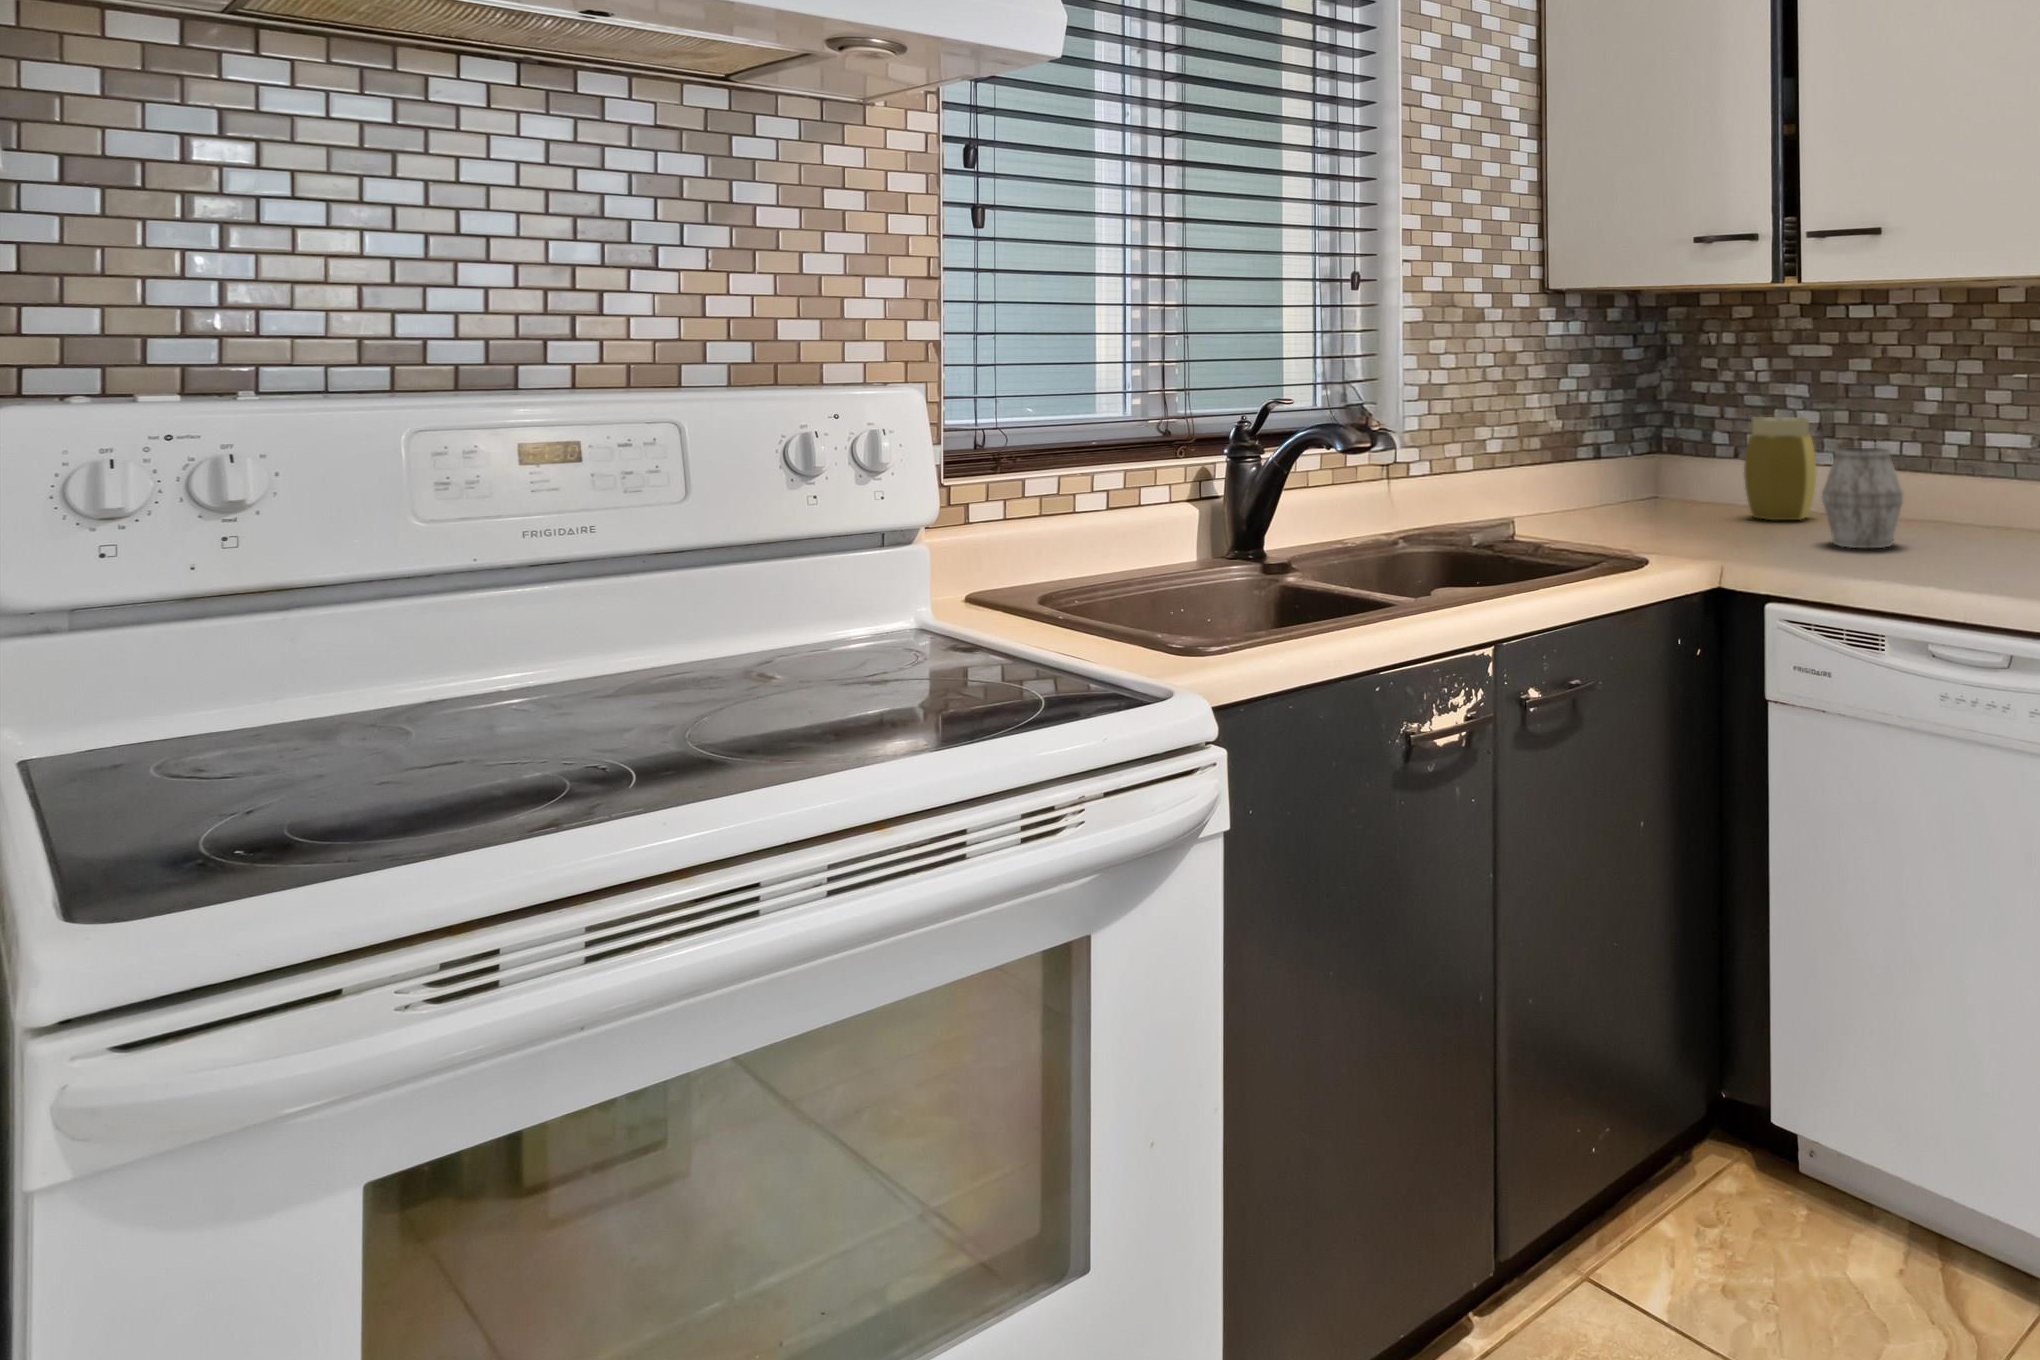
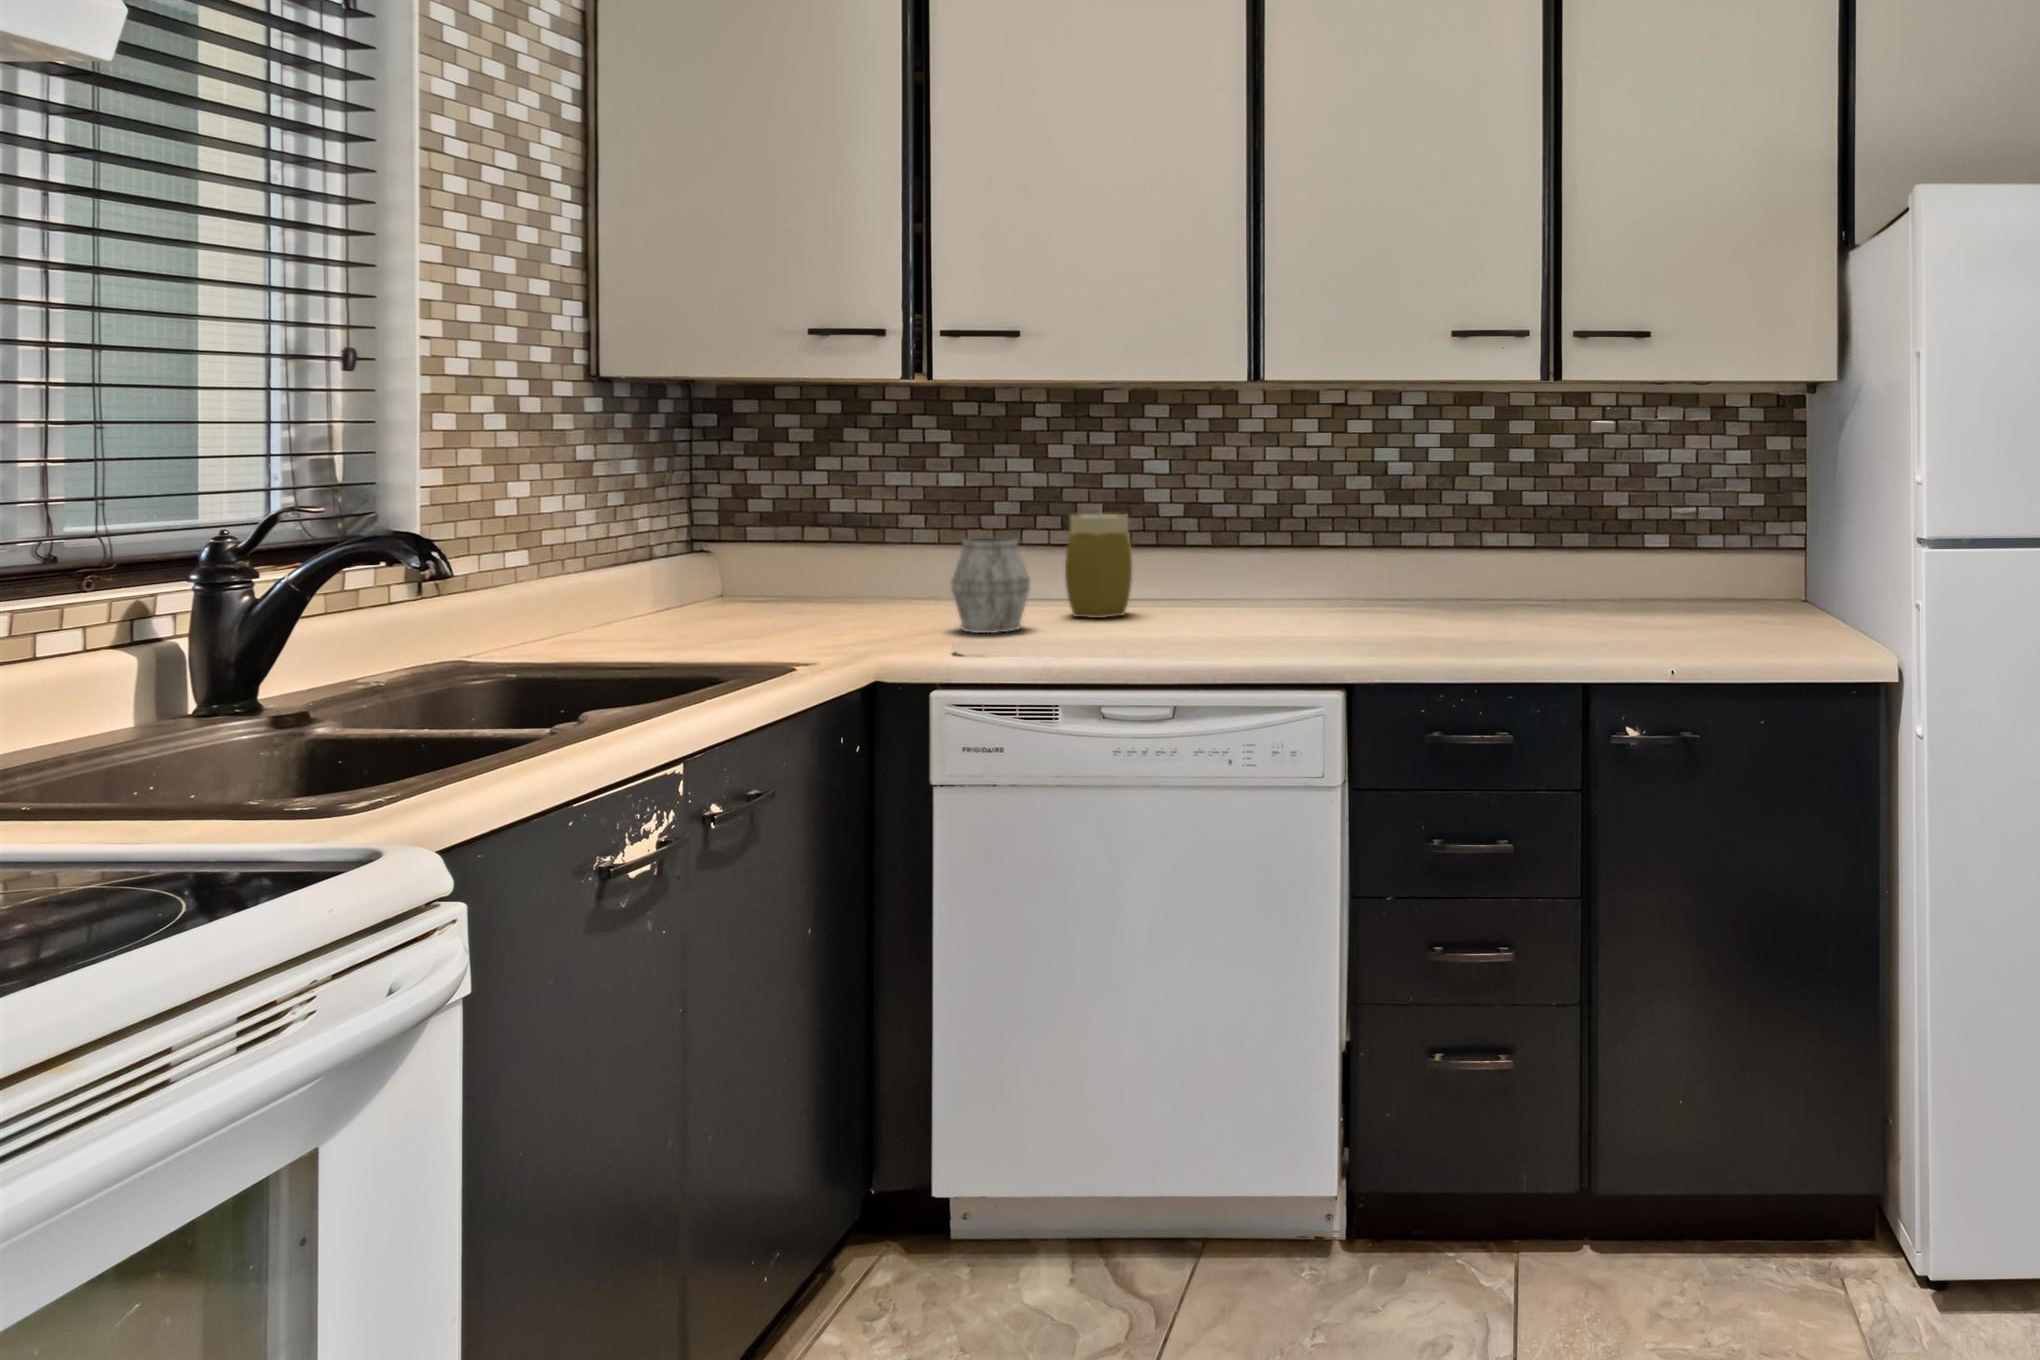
jar: present [1744,417,1816,520] -> present [1065,514,1132,618]

